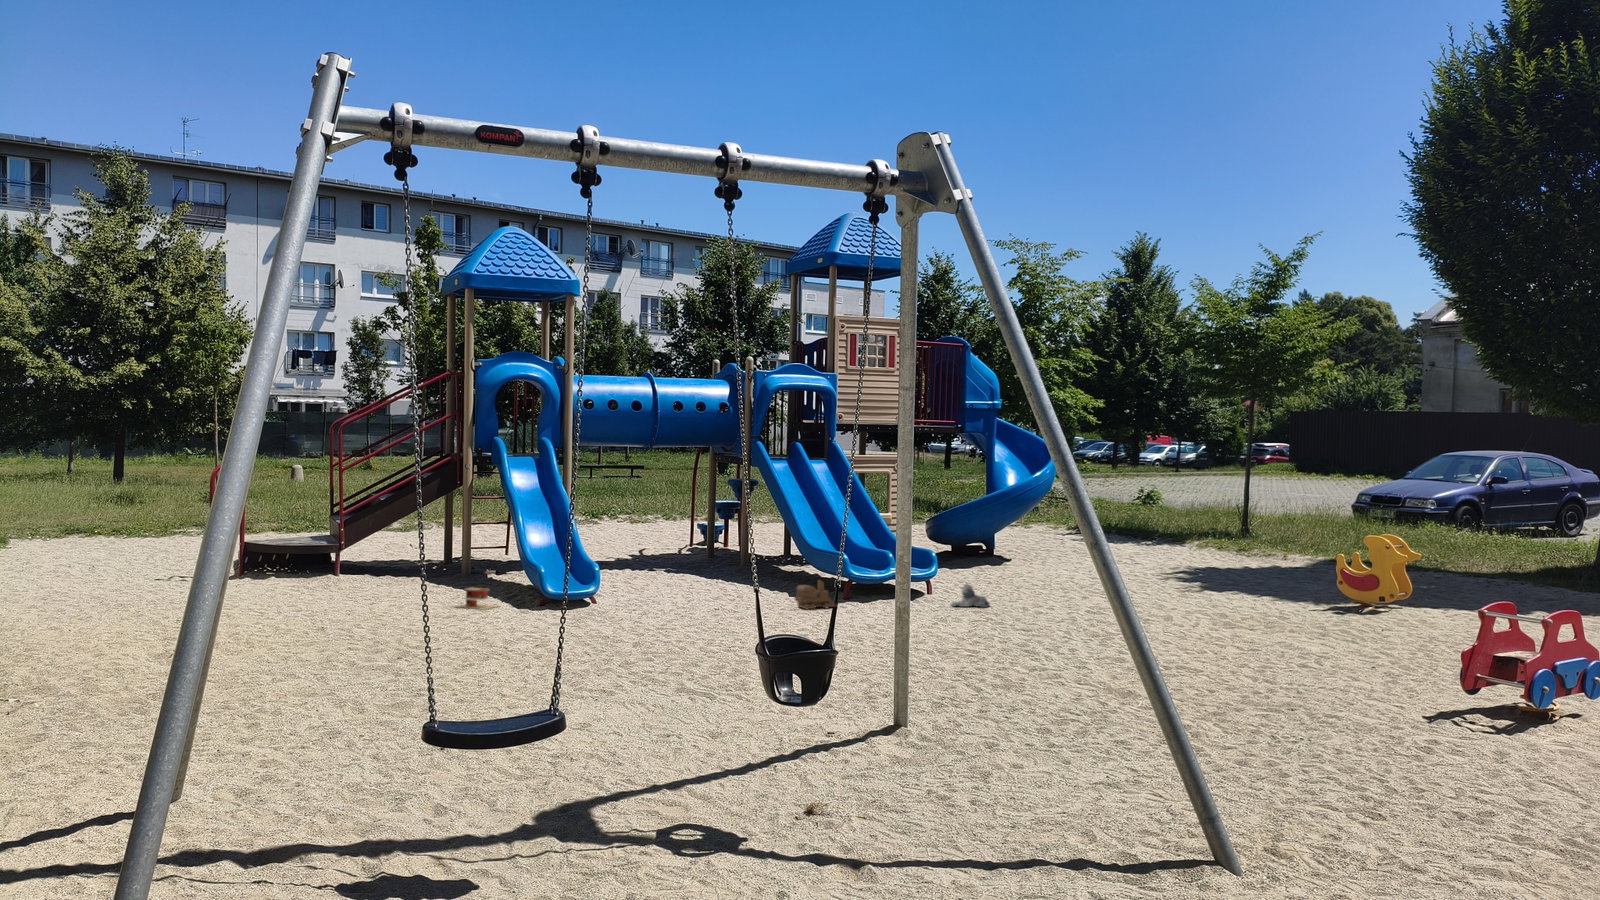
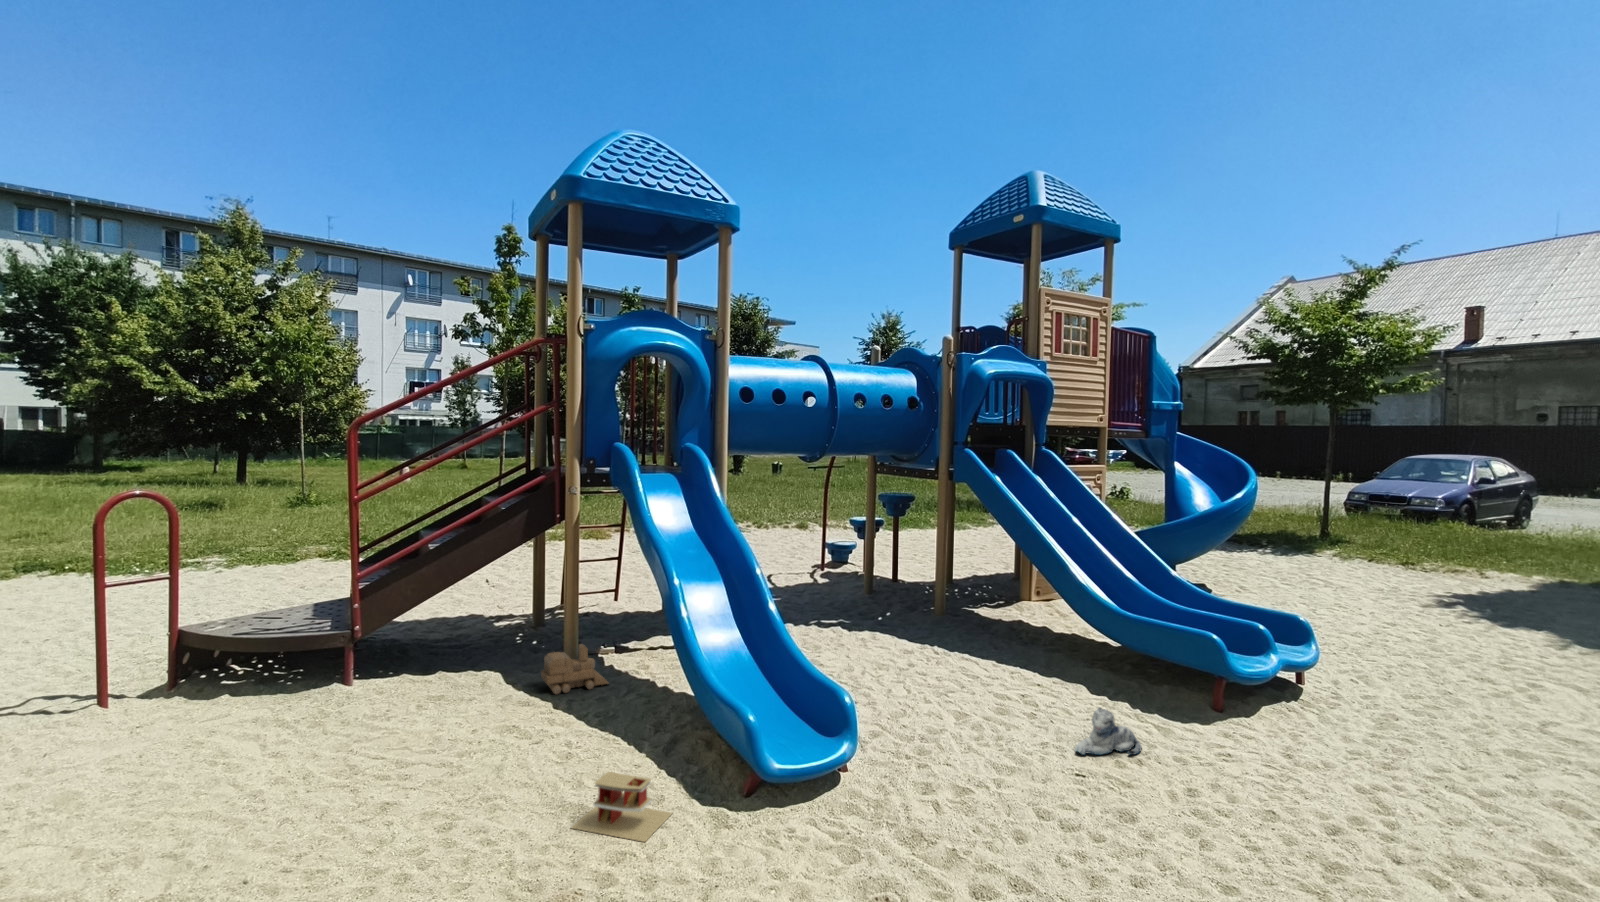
toy train: present [795,580,836,609] -> present [541,644,608,694]
plush toy: present [951,584,990,607] -> present [1075,707,1141,755]

